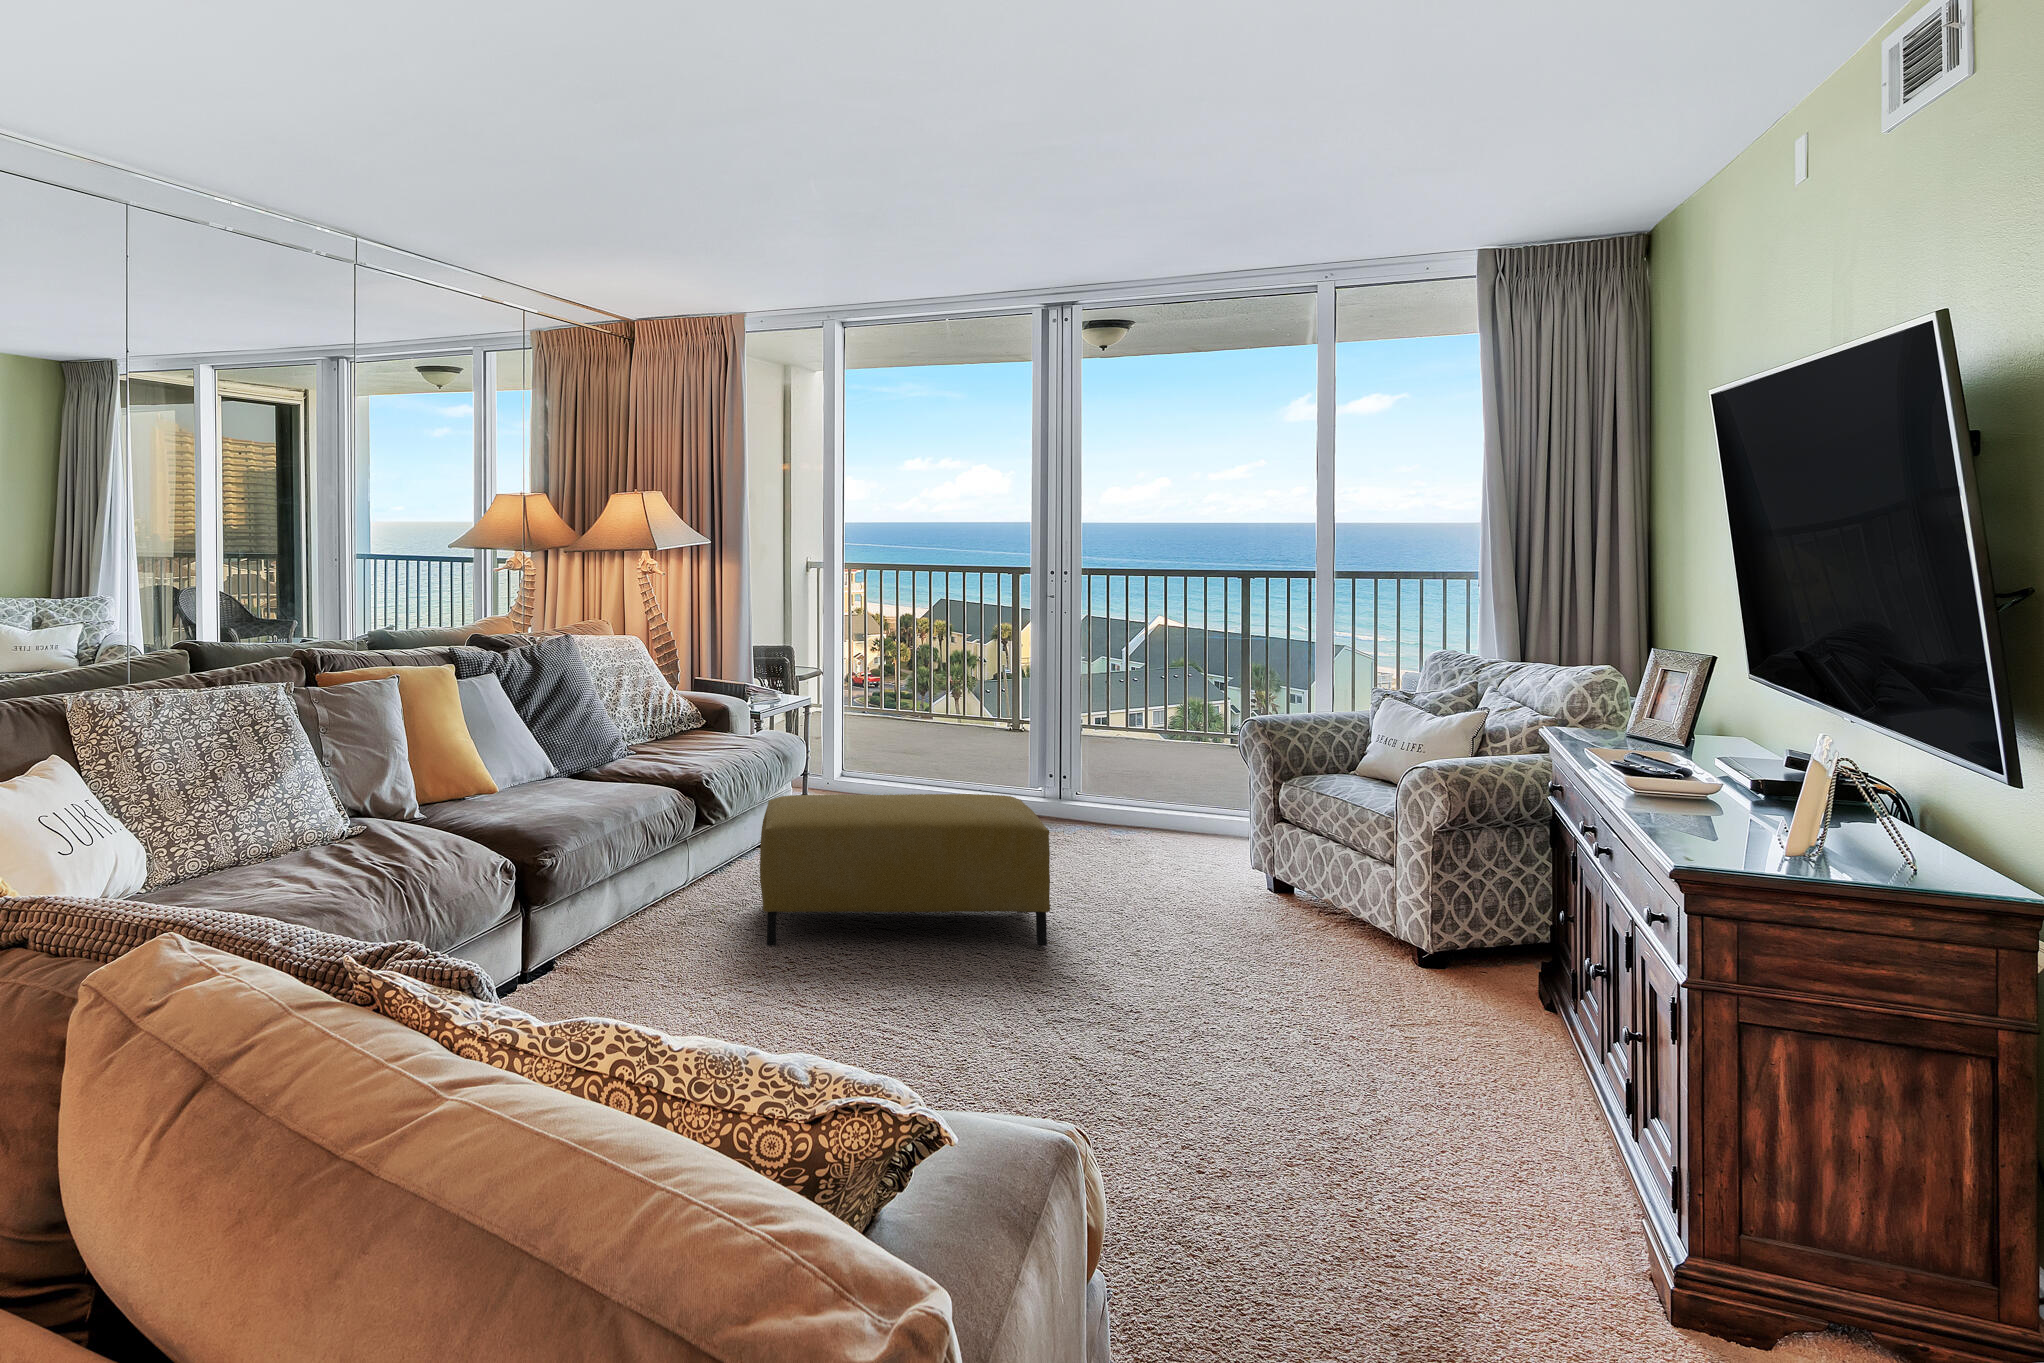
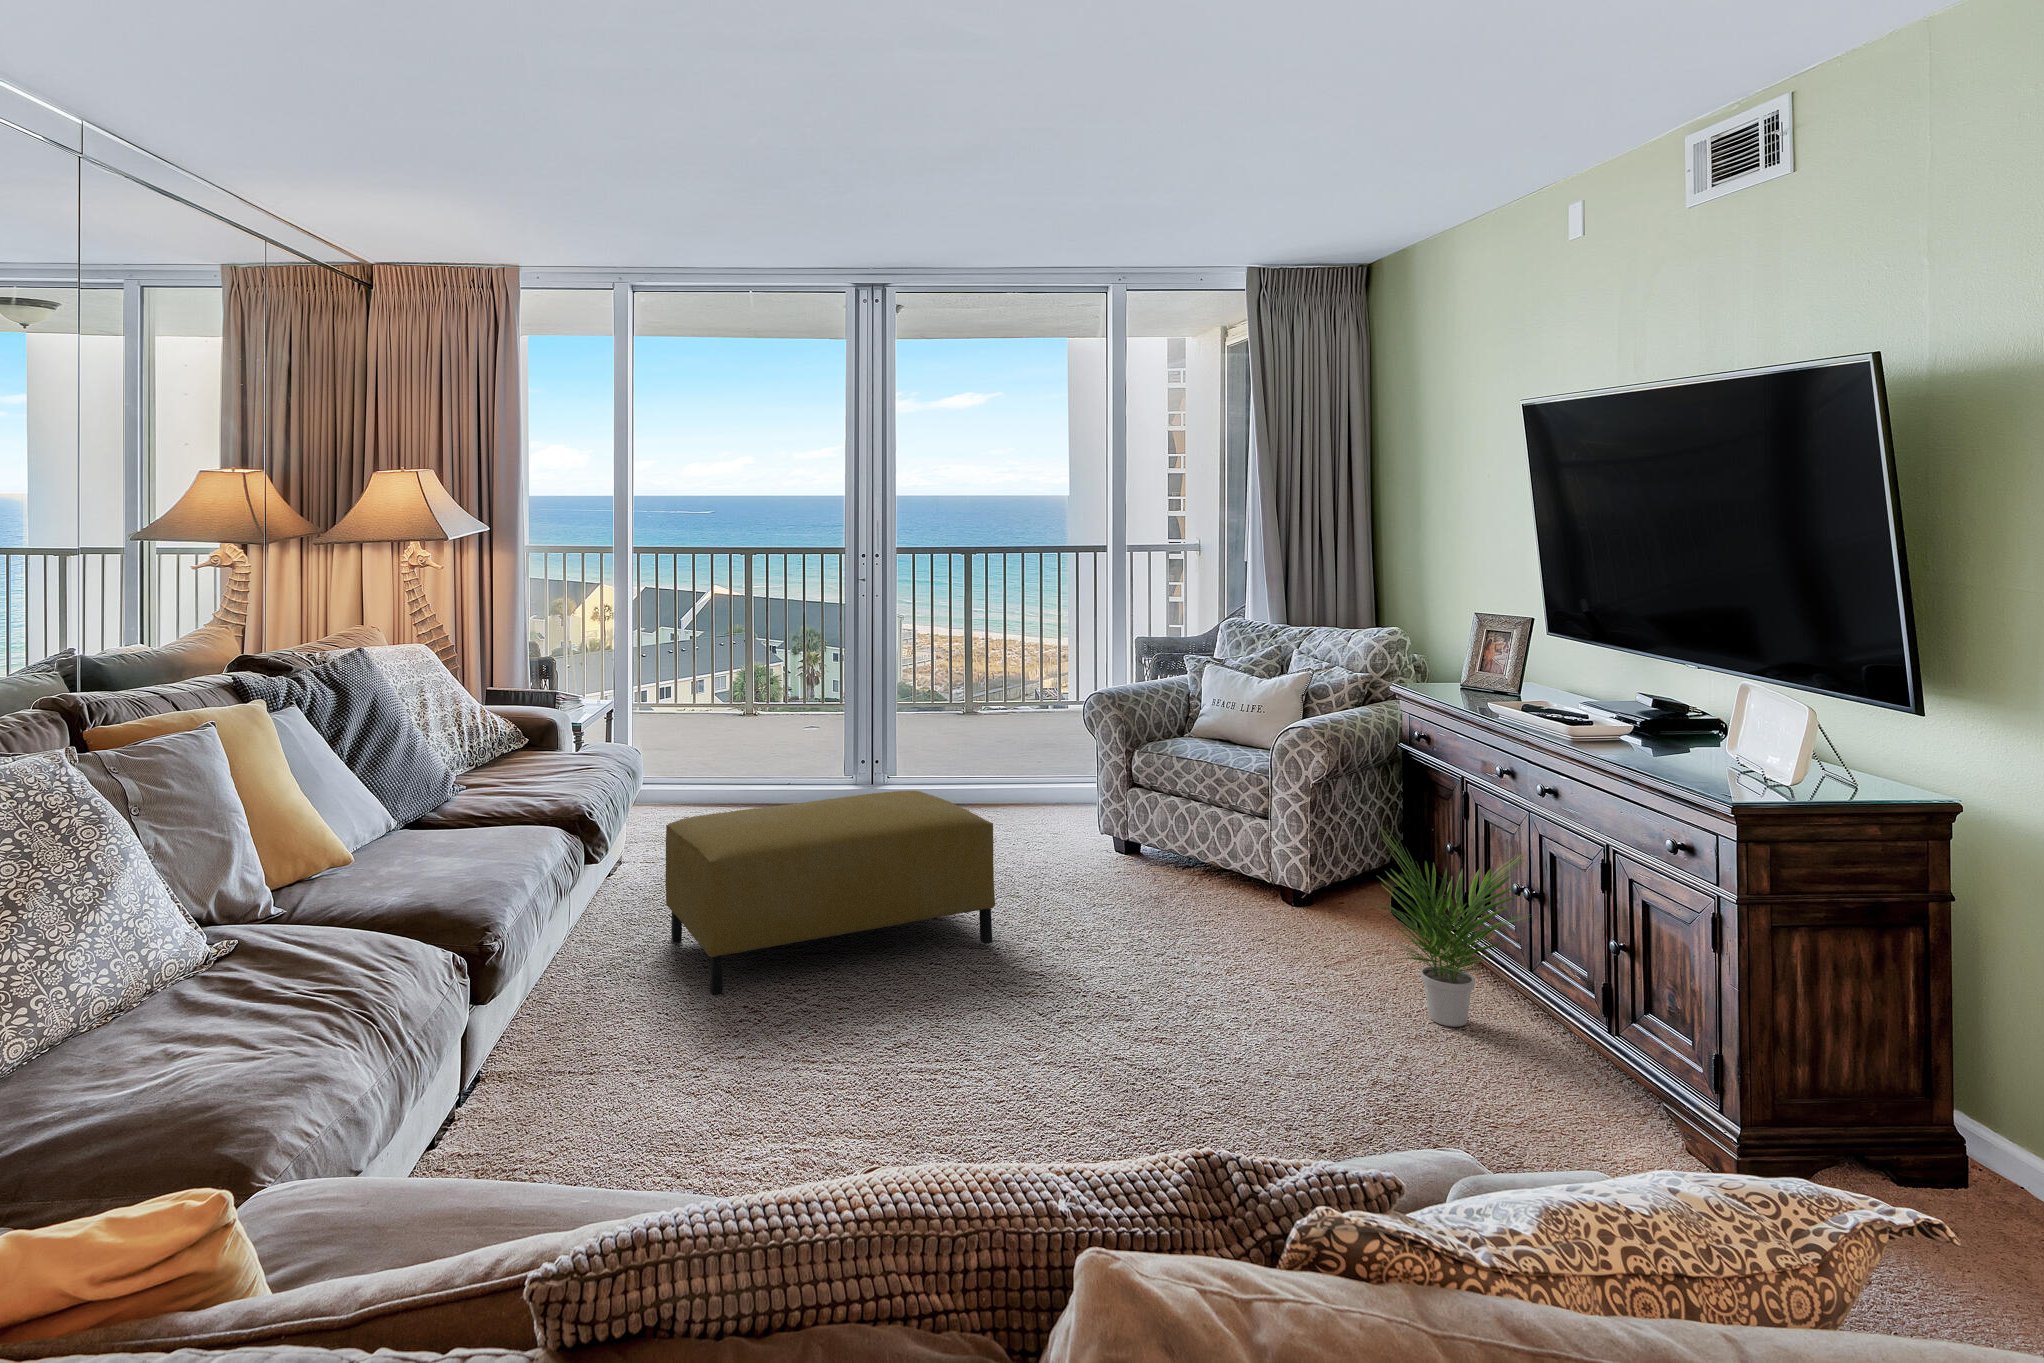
potted plant: none [1359,871,1571,1096] -> present [1379,827,1523,1027]

